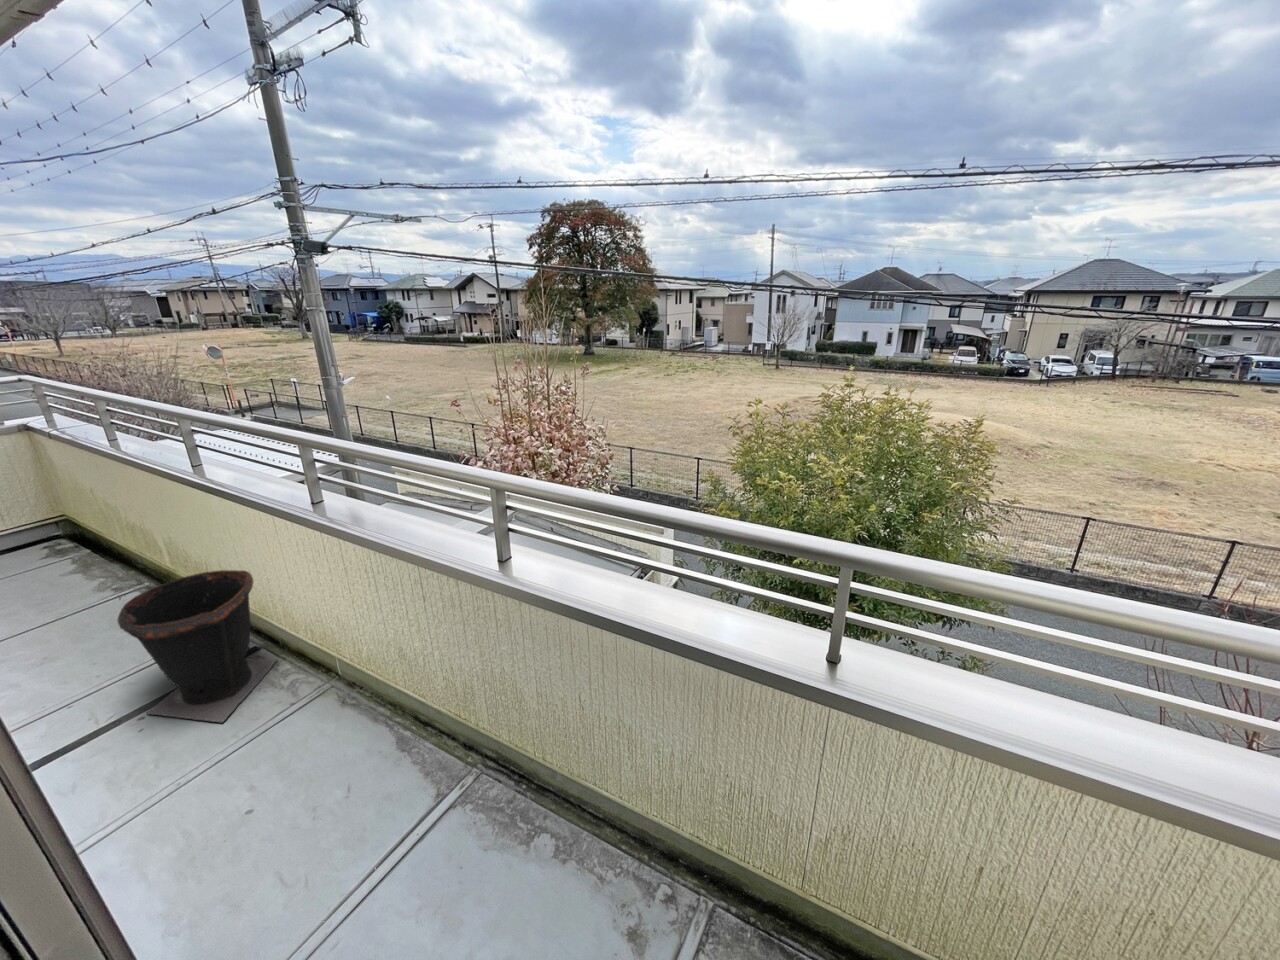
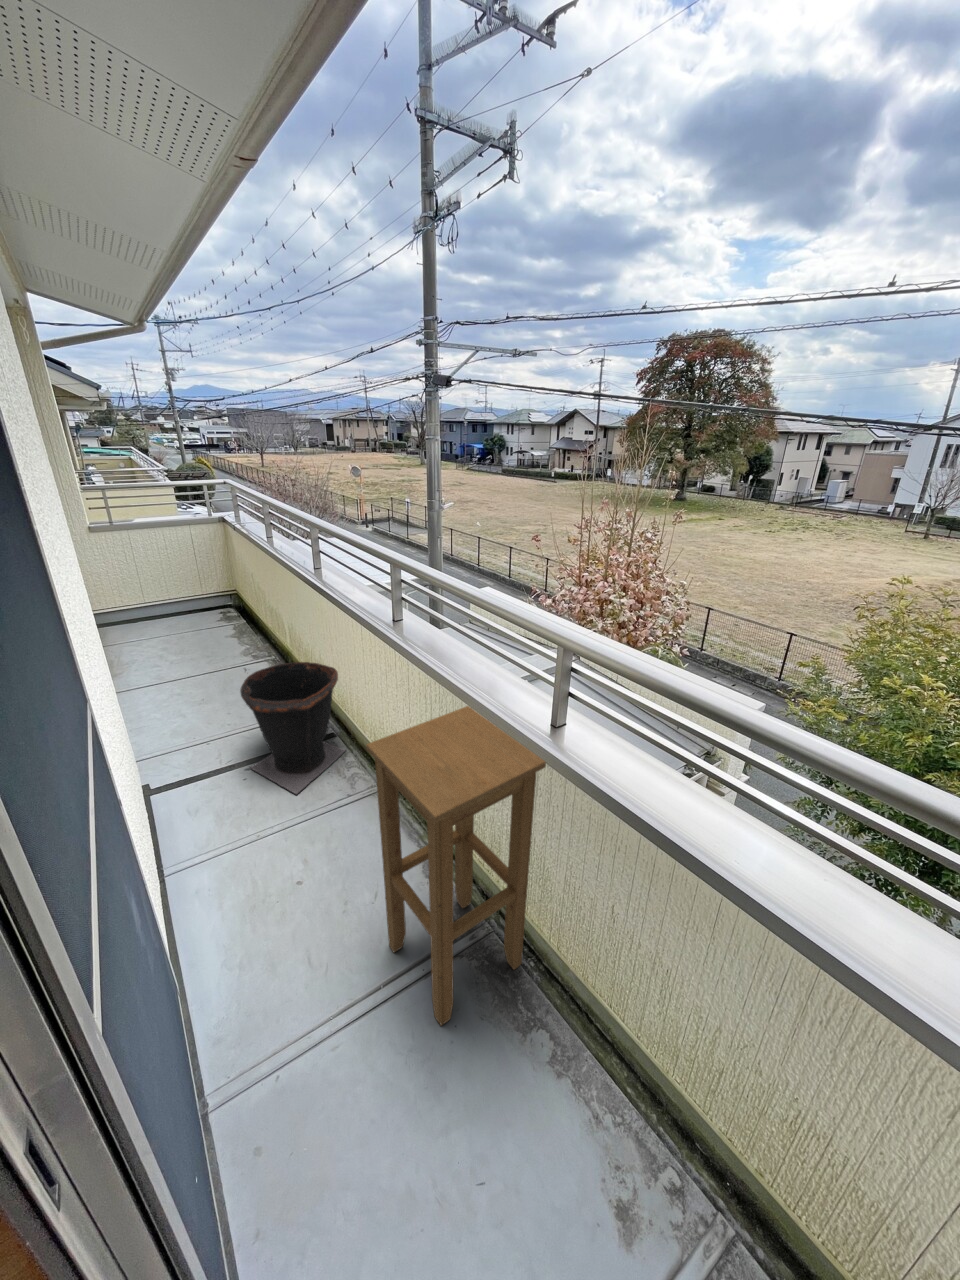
stool: none [314,563,514,874] -> present [366,706,546,1026]

